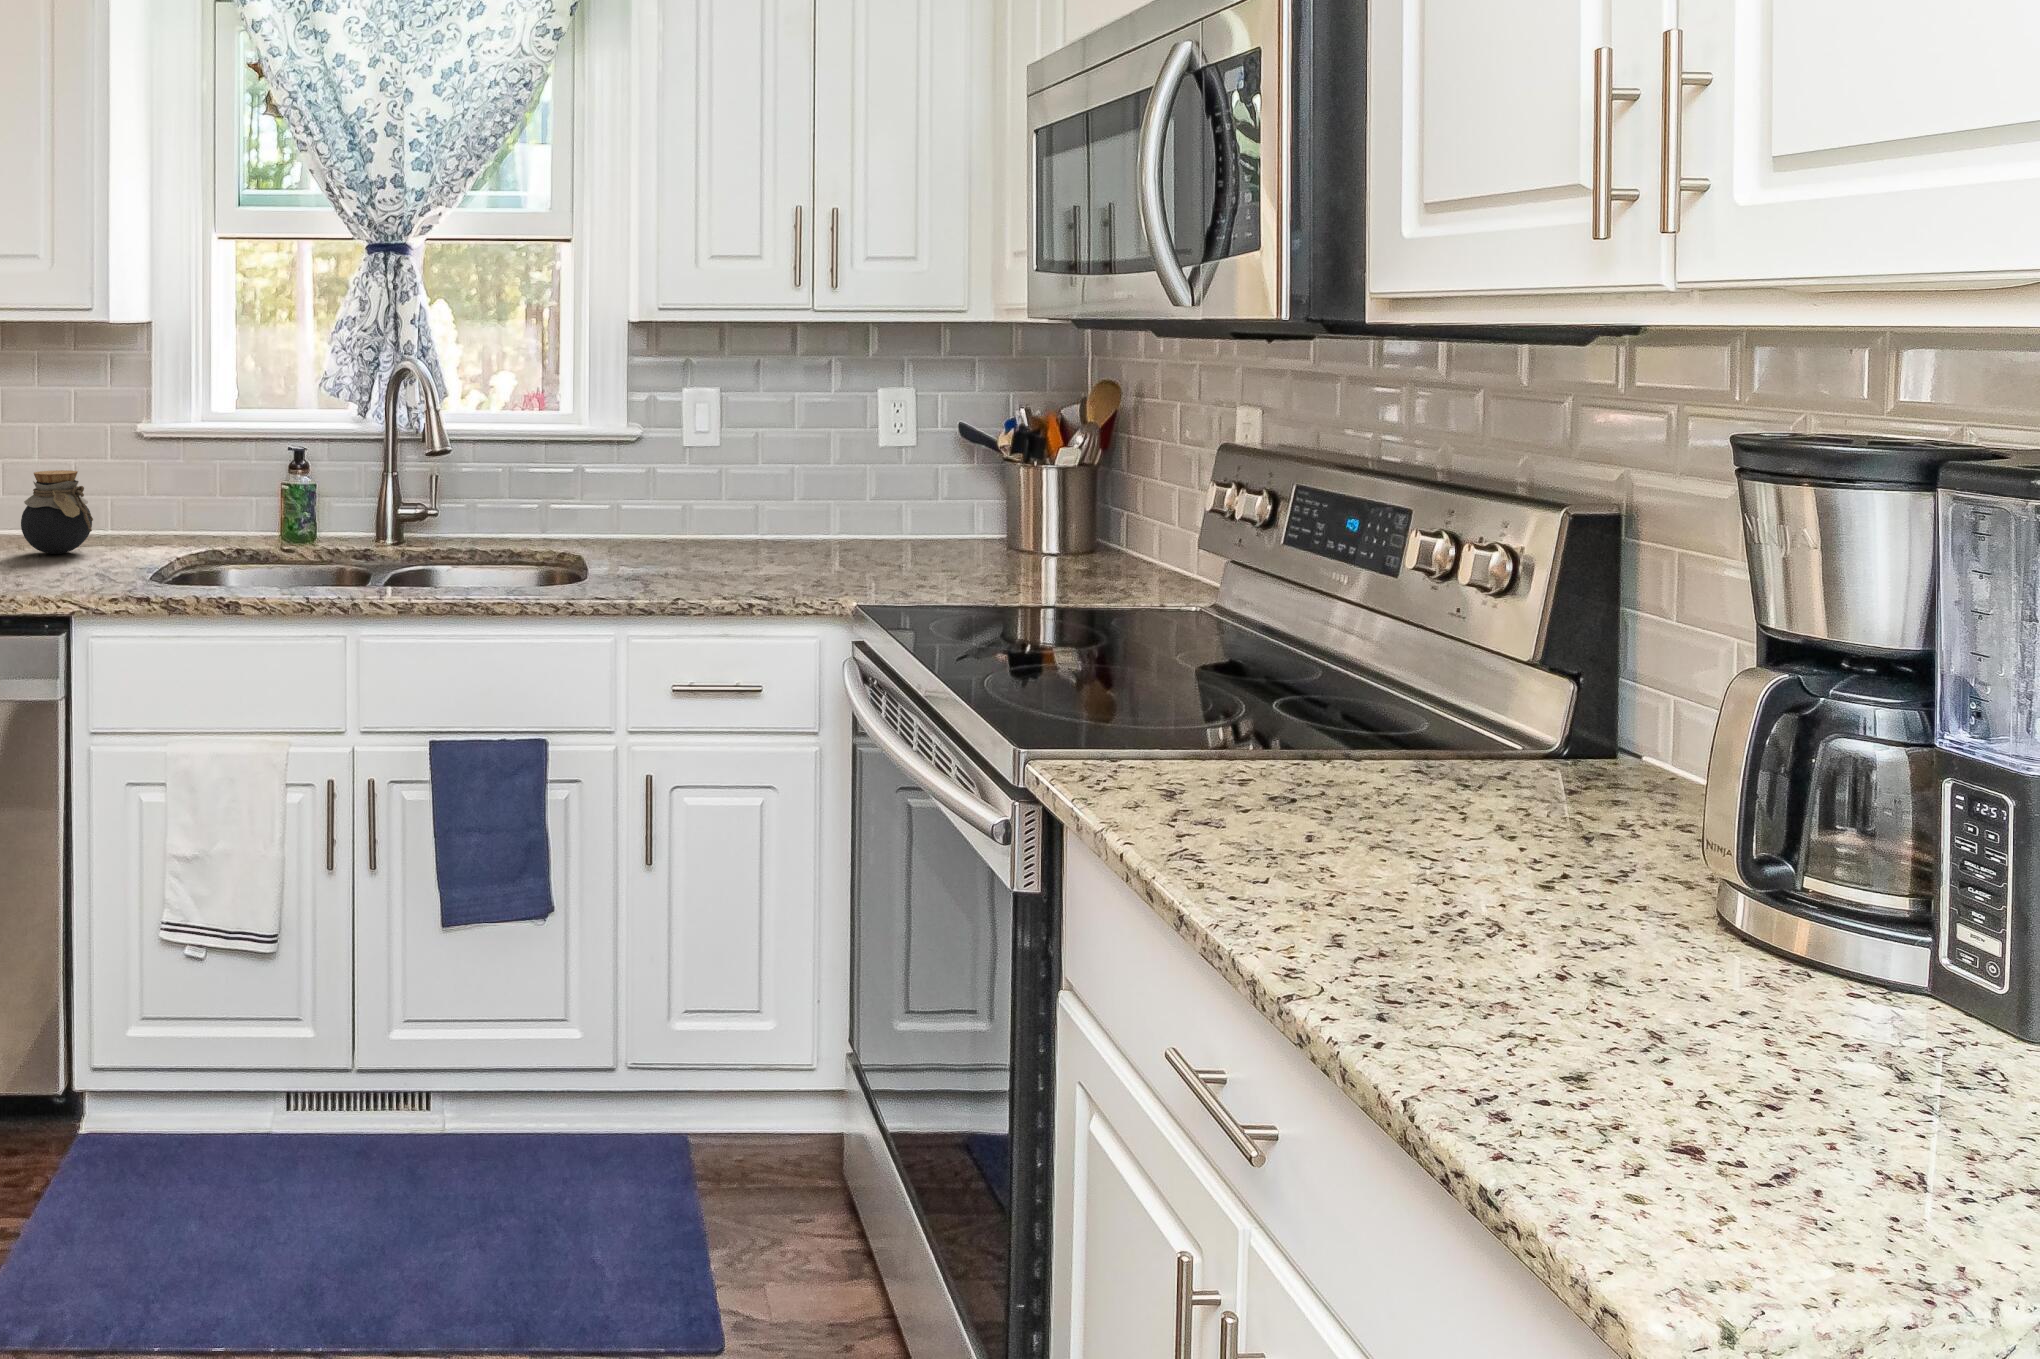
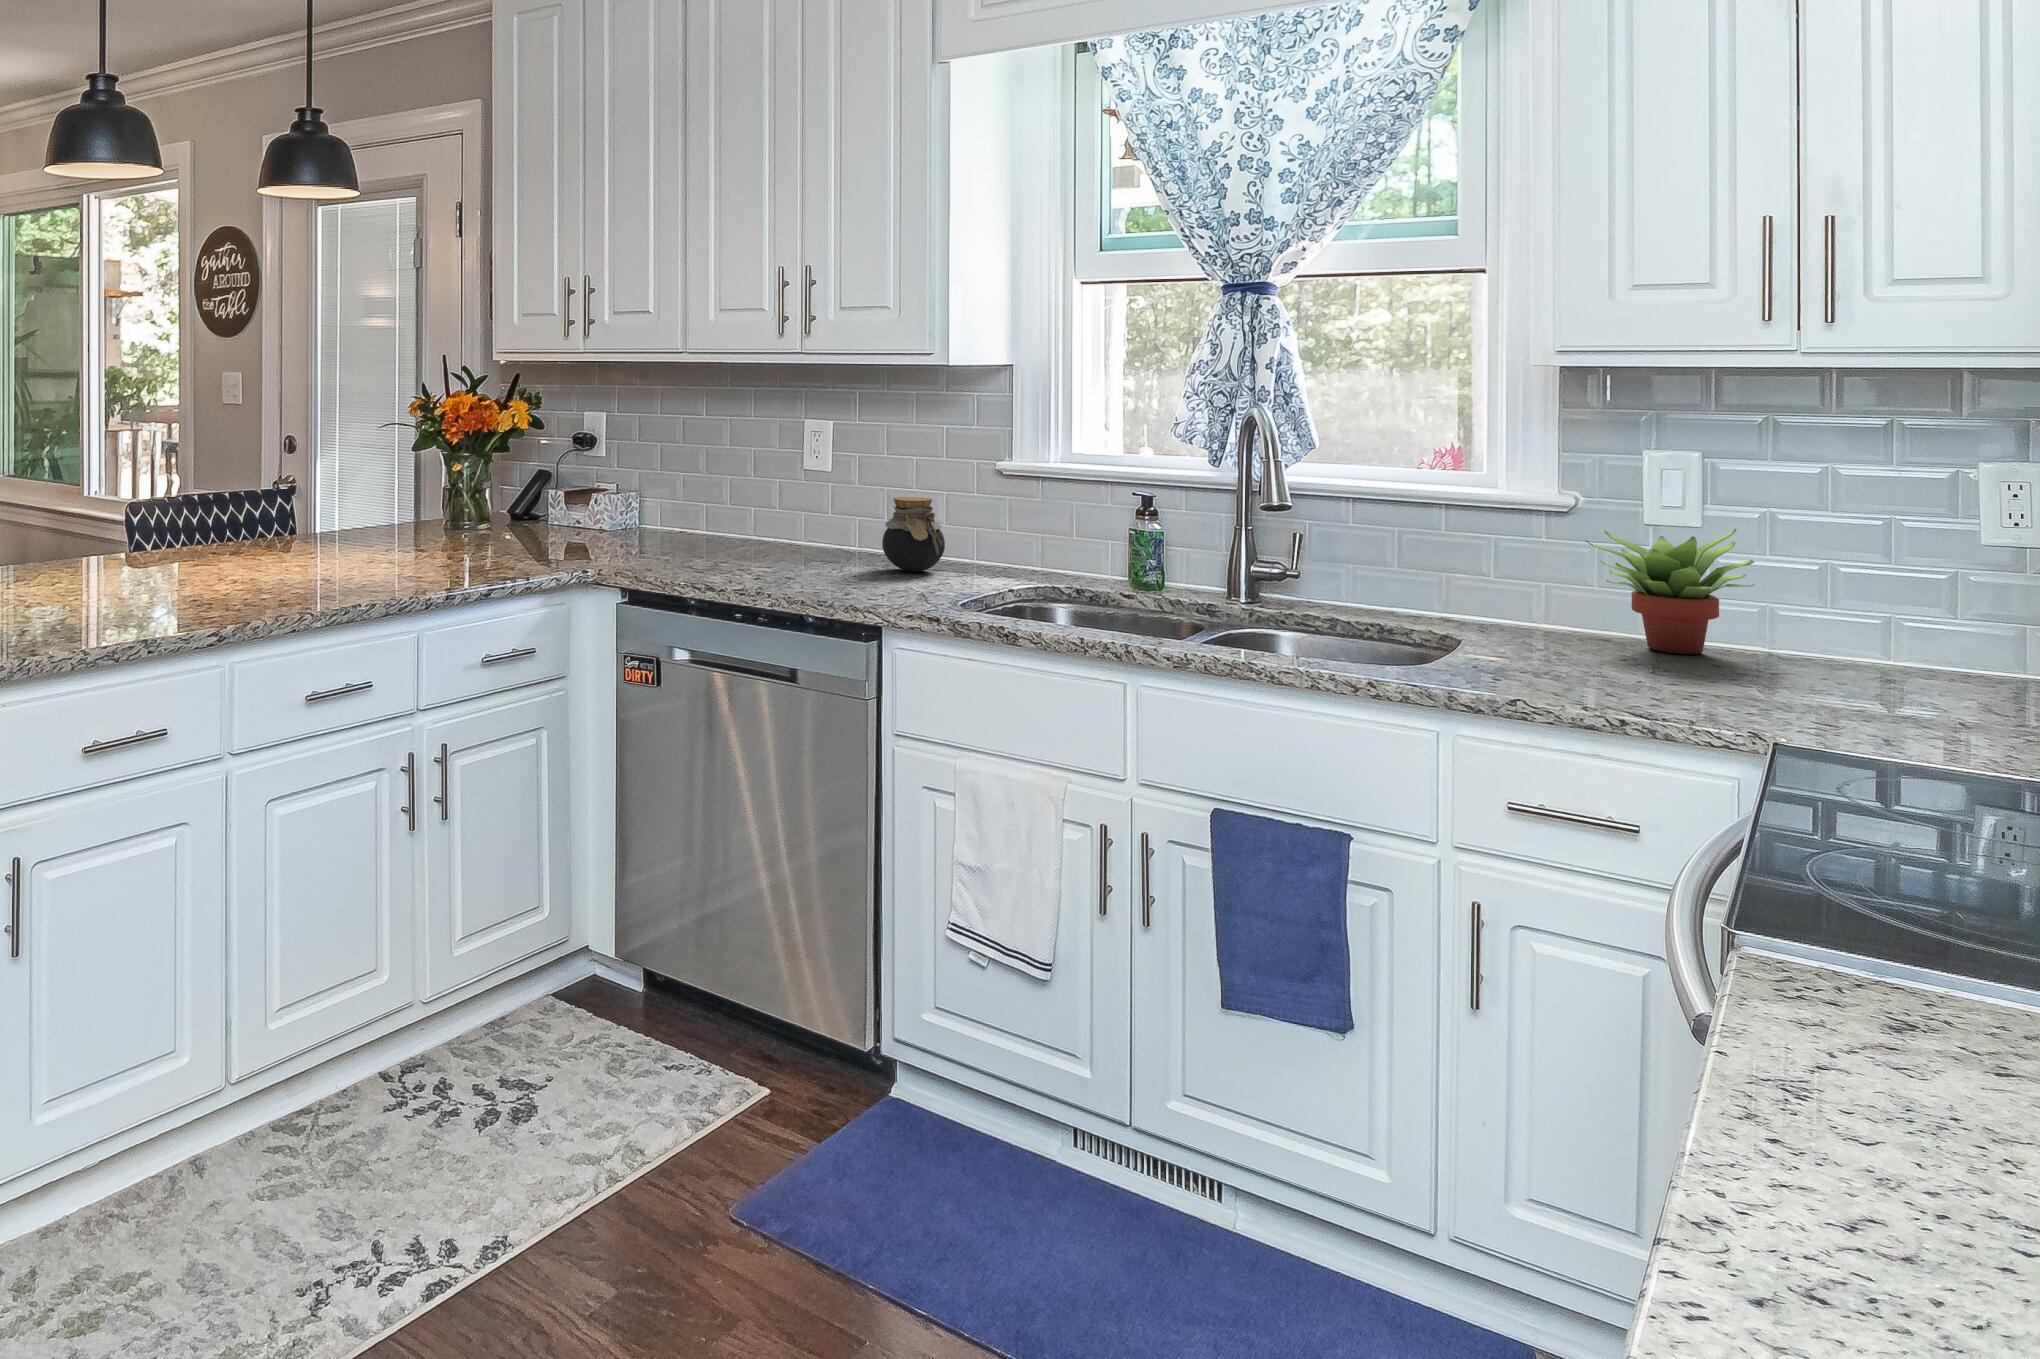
succulent plant: none [663,450,768,552] -> present [1585,529,1755,654]

